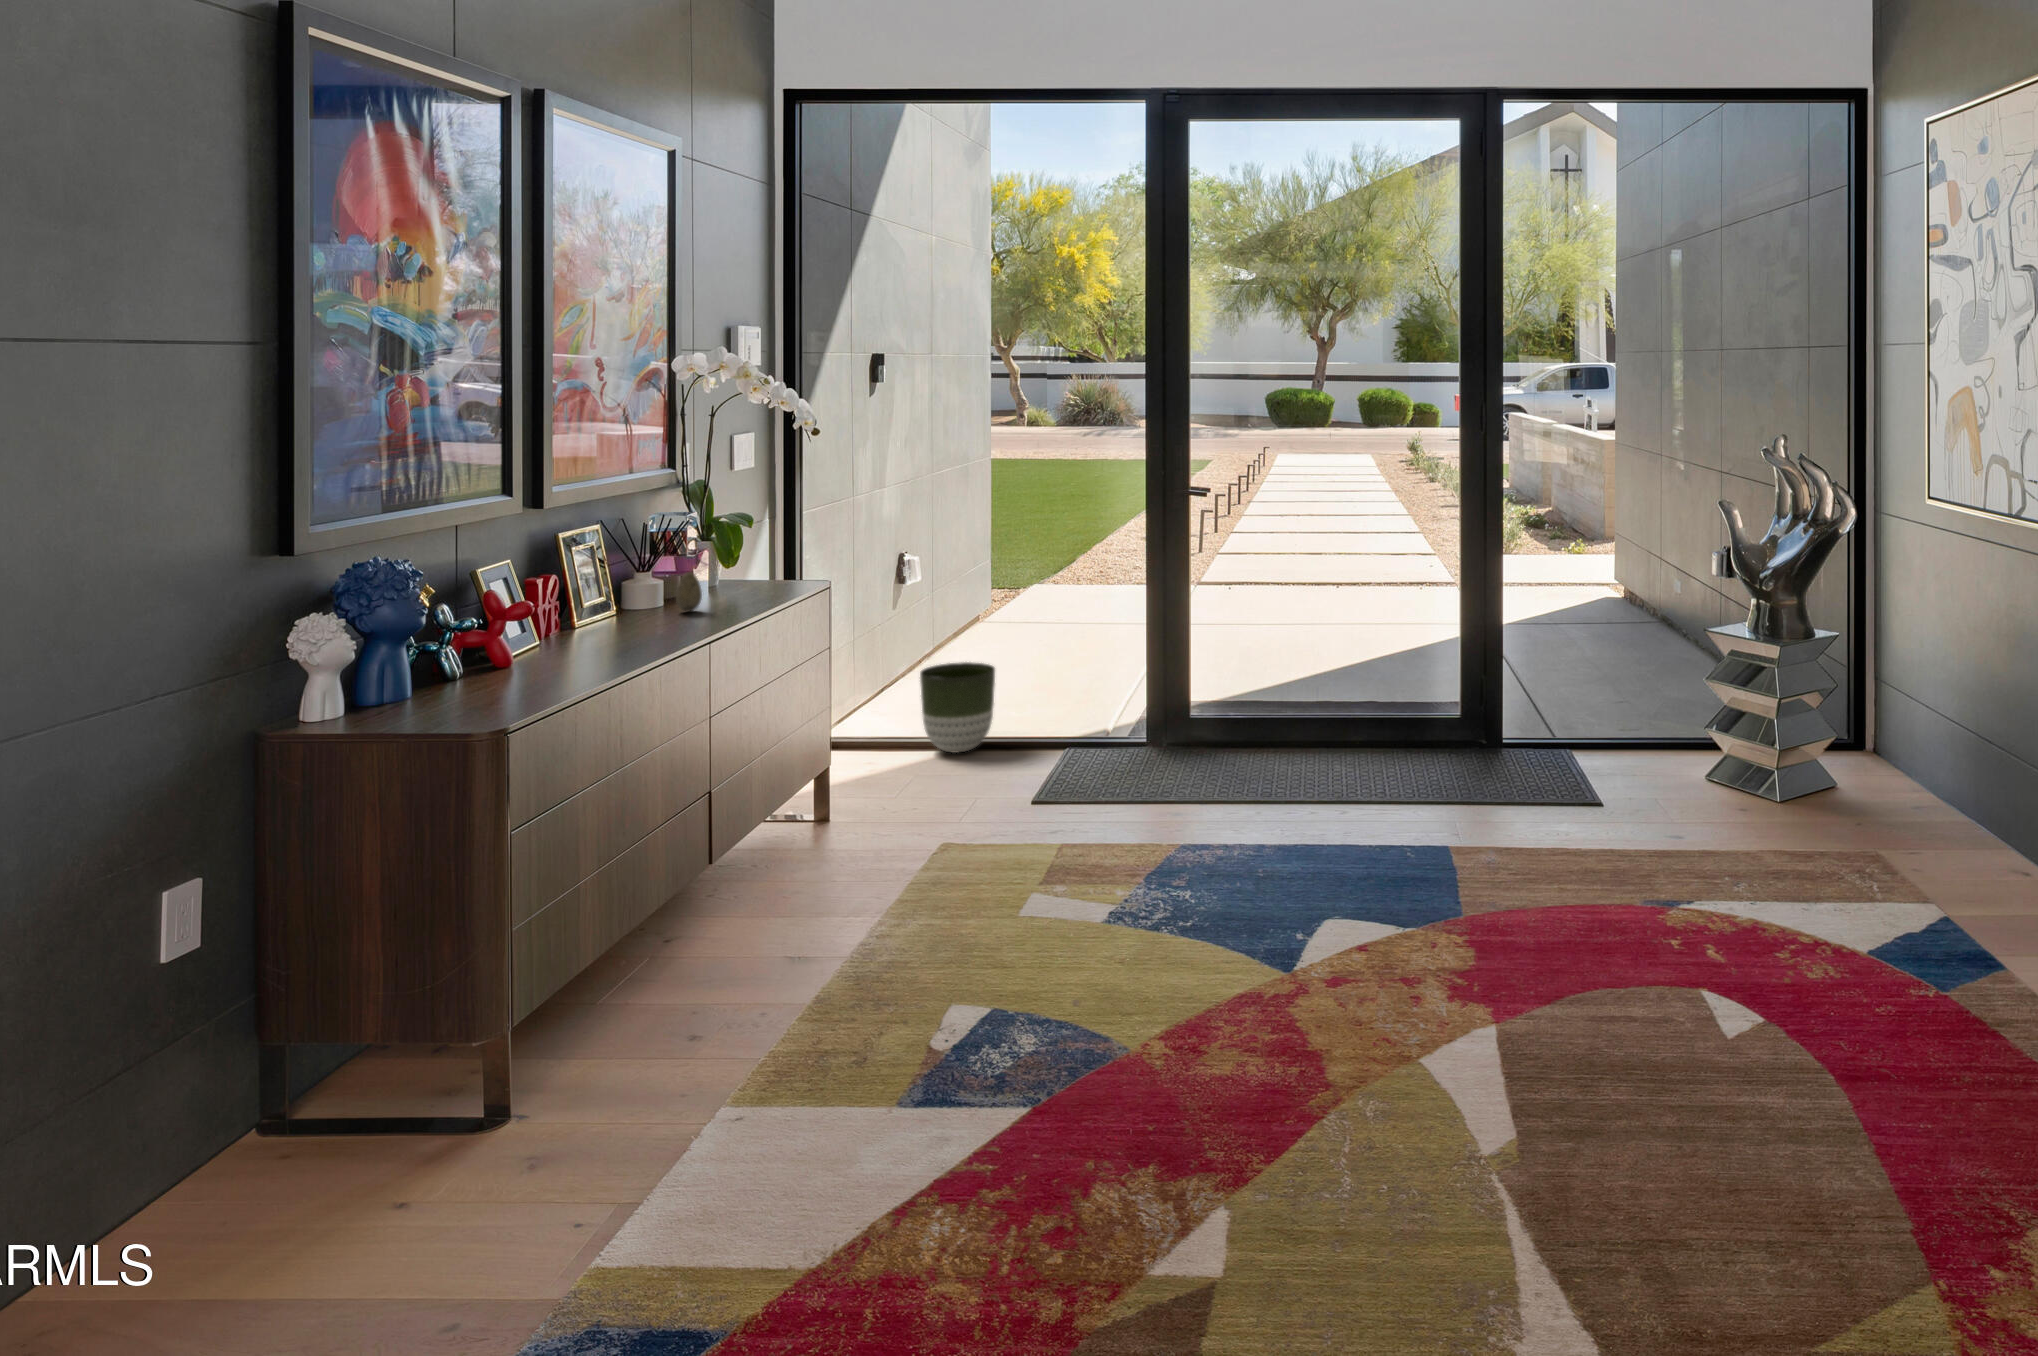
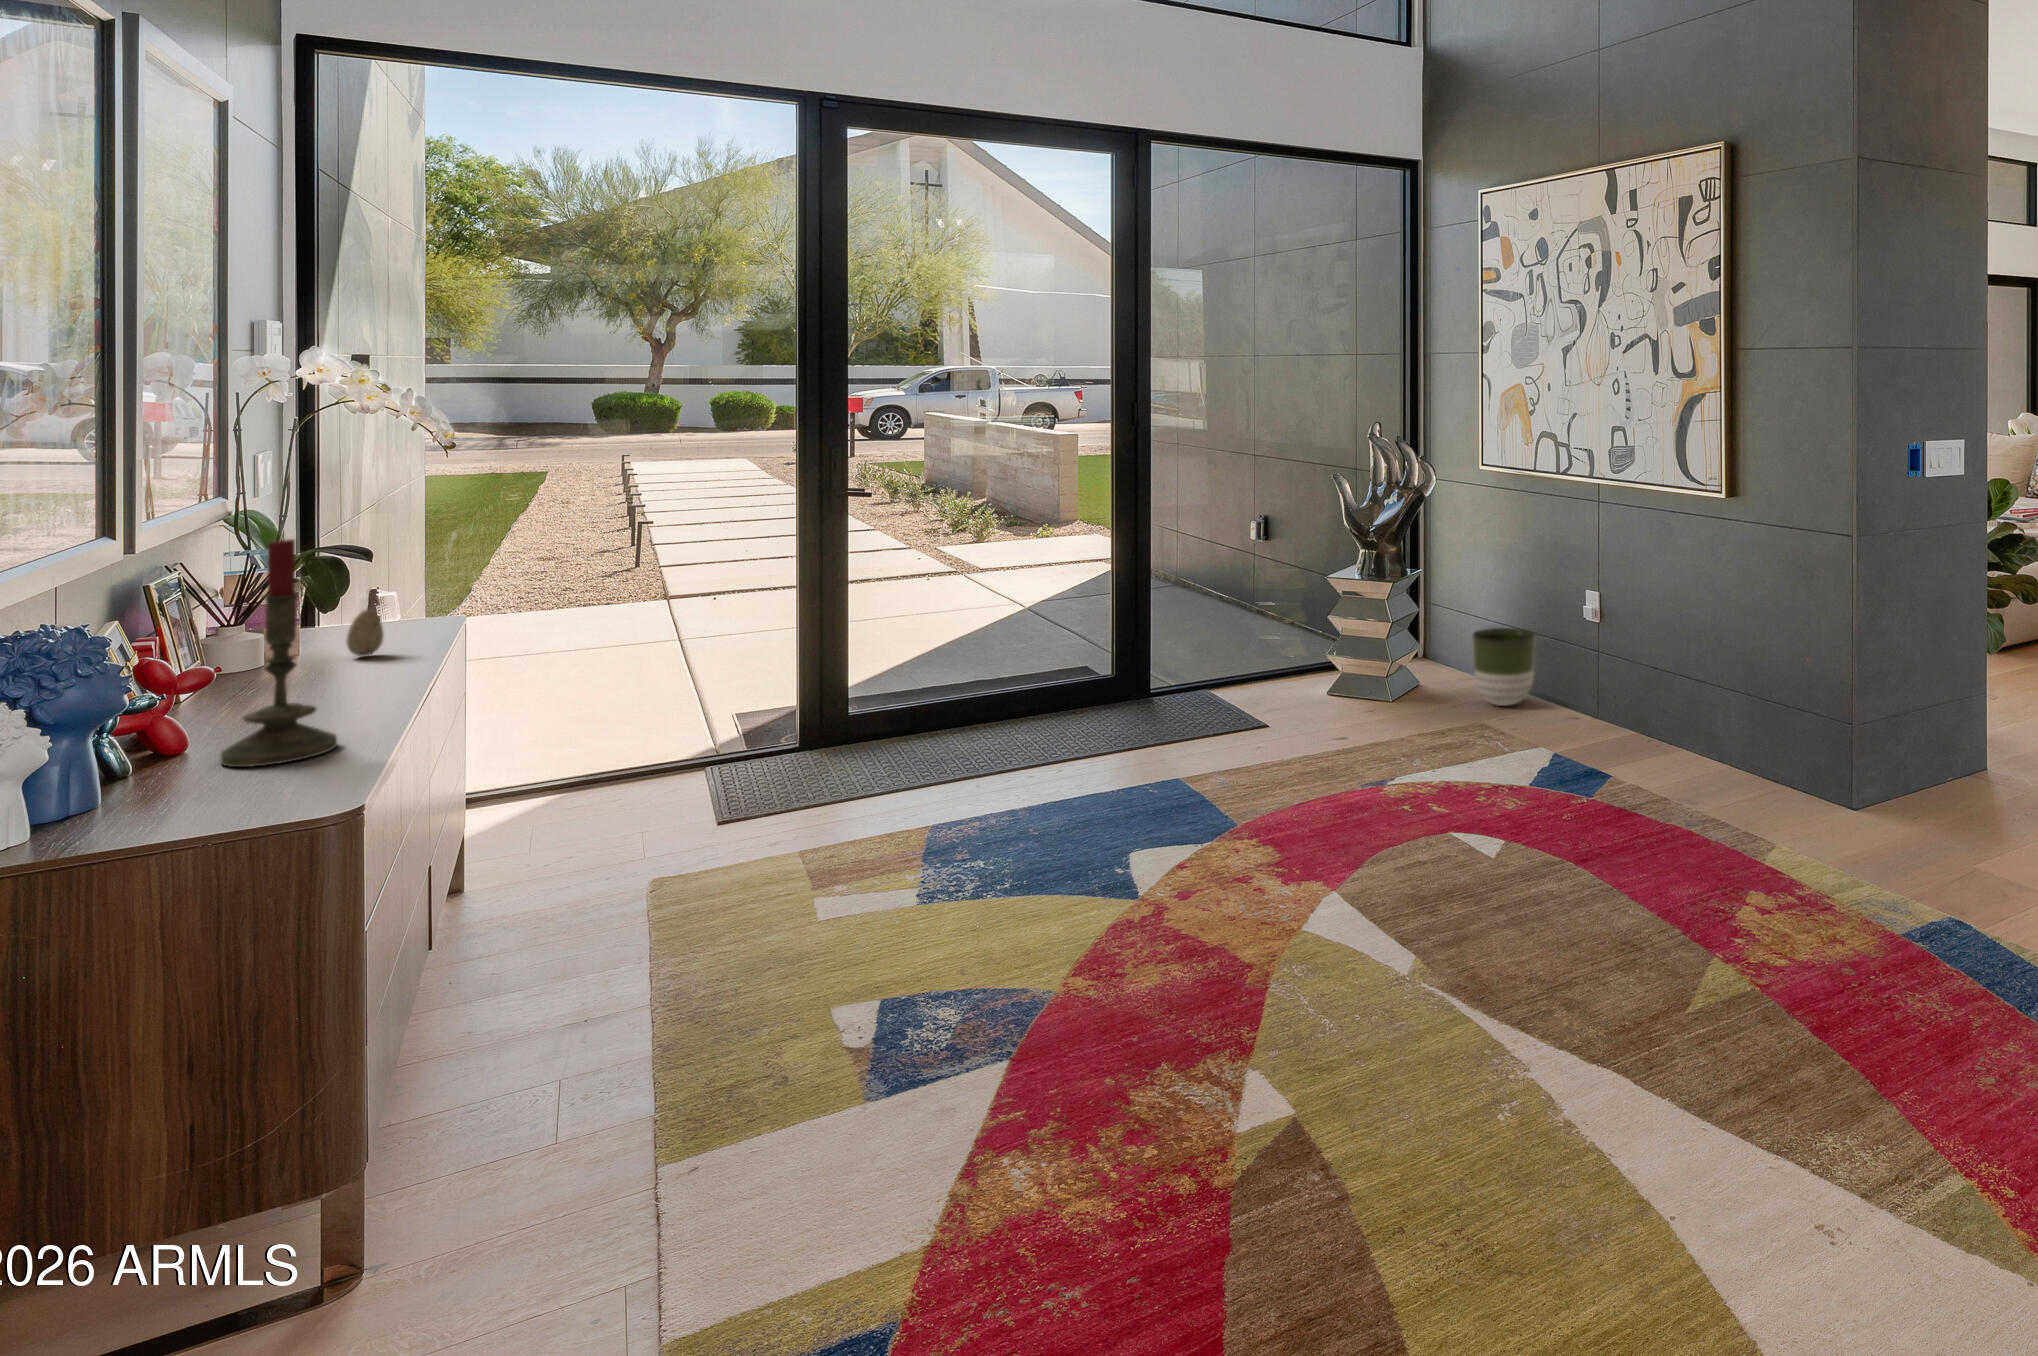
candle: none [460,506,541,695] -> present [221,539,337,767]
planter: present [920,662,995,753] -> present [1472,628,1536,706]

